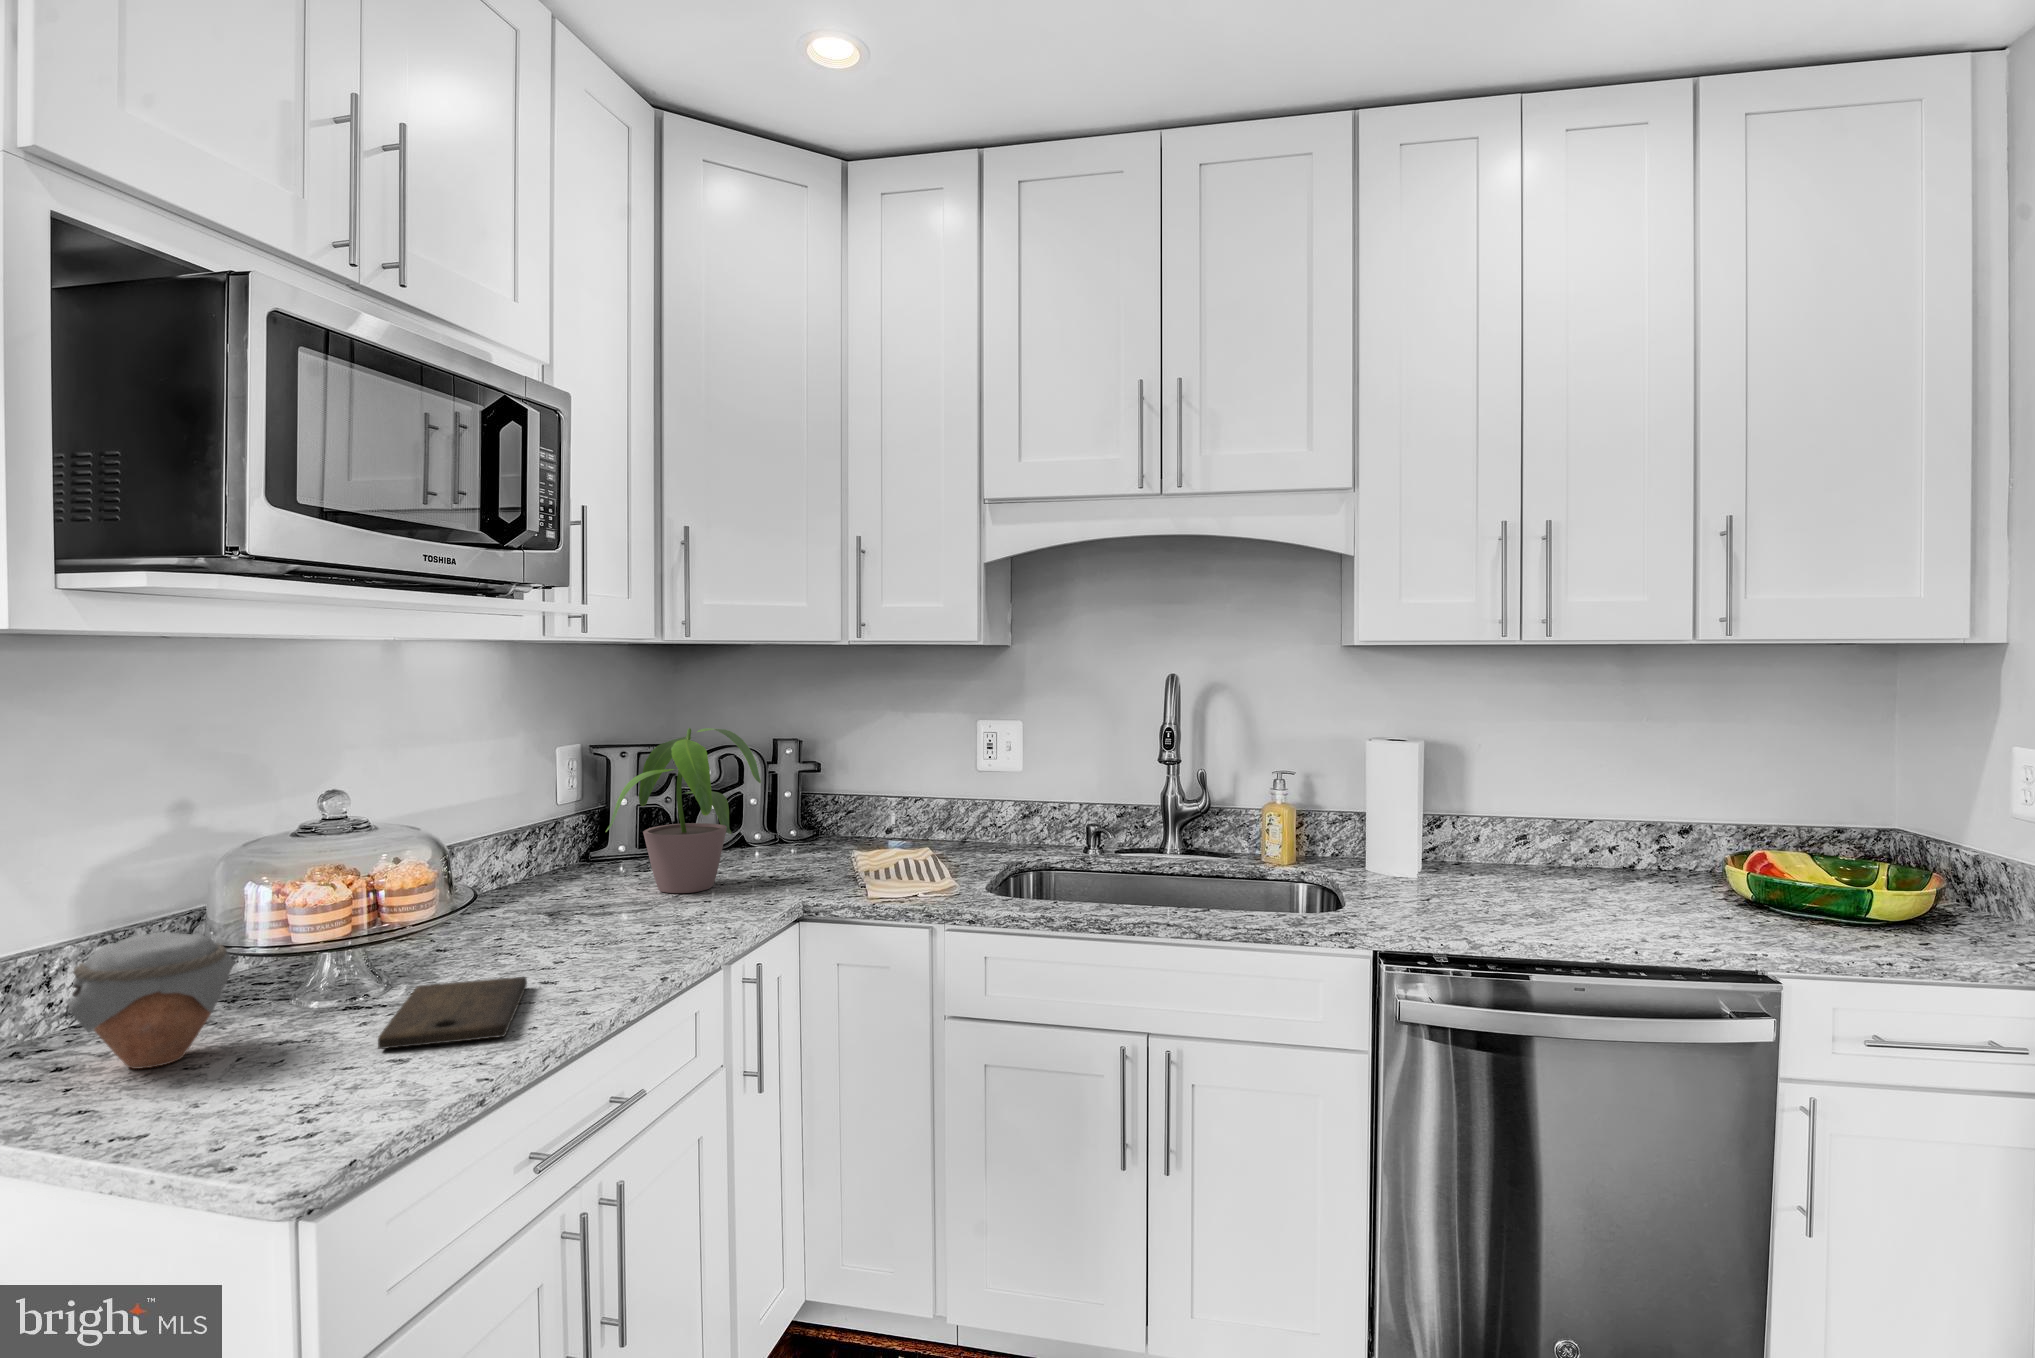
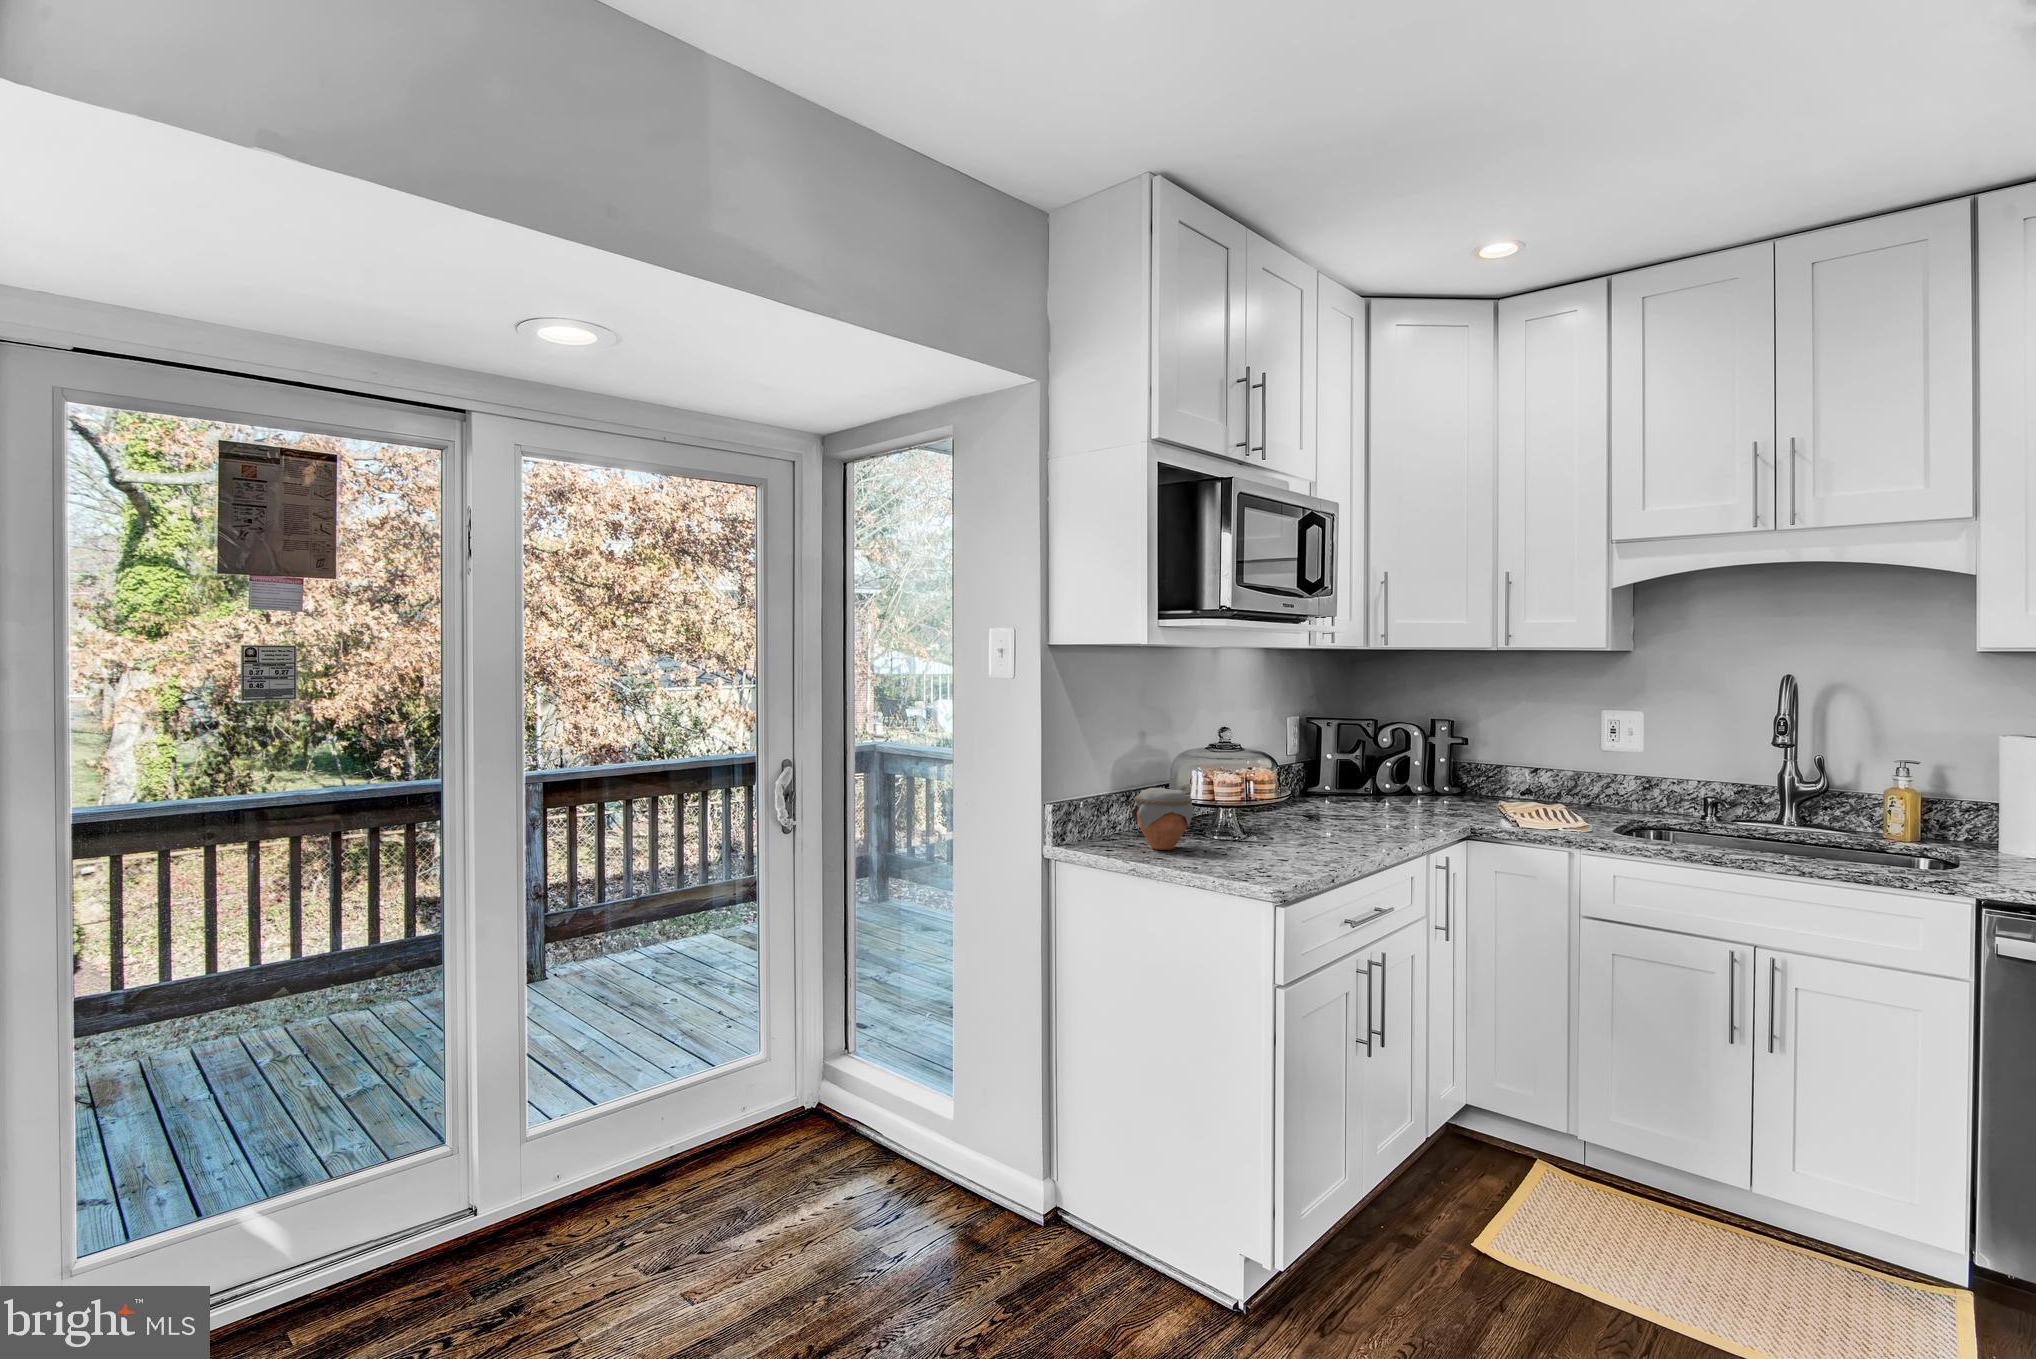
potted plant: present [606,728,761,893] -> none [1324,705,1451,814]
cutting board: present [378,977,527,1049] -> none [1264,835,1328,858]

